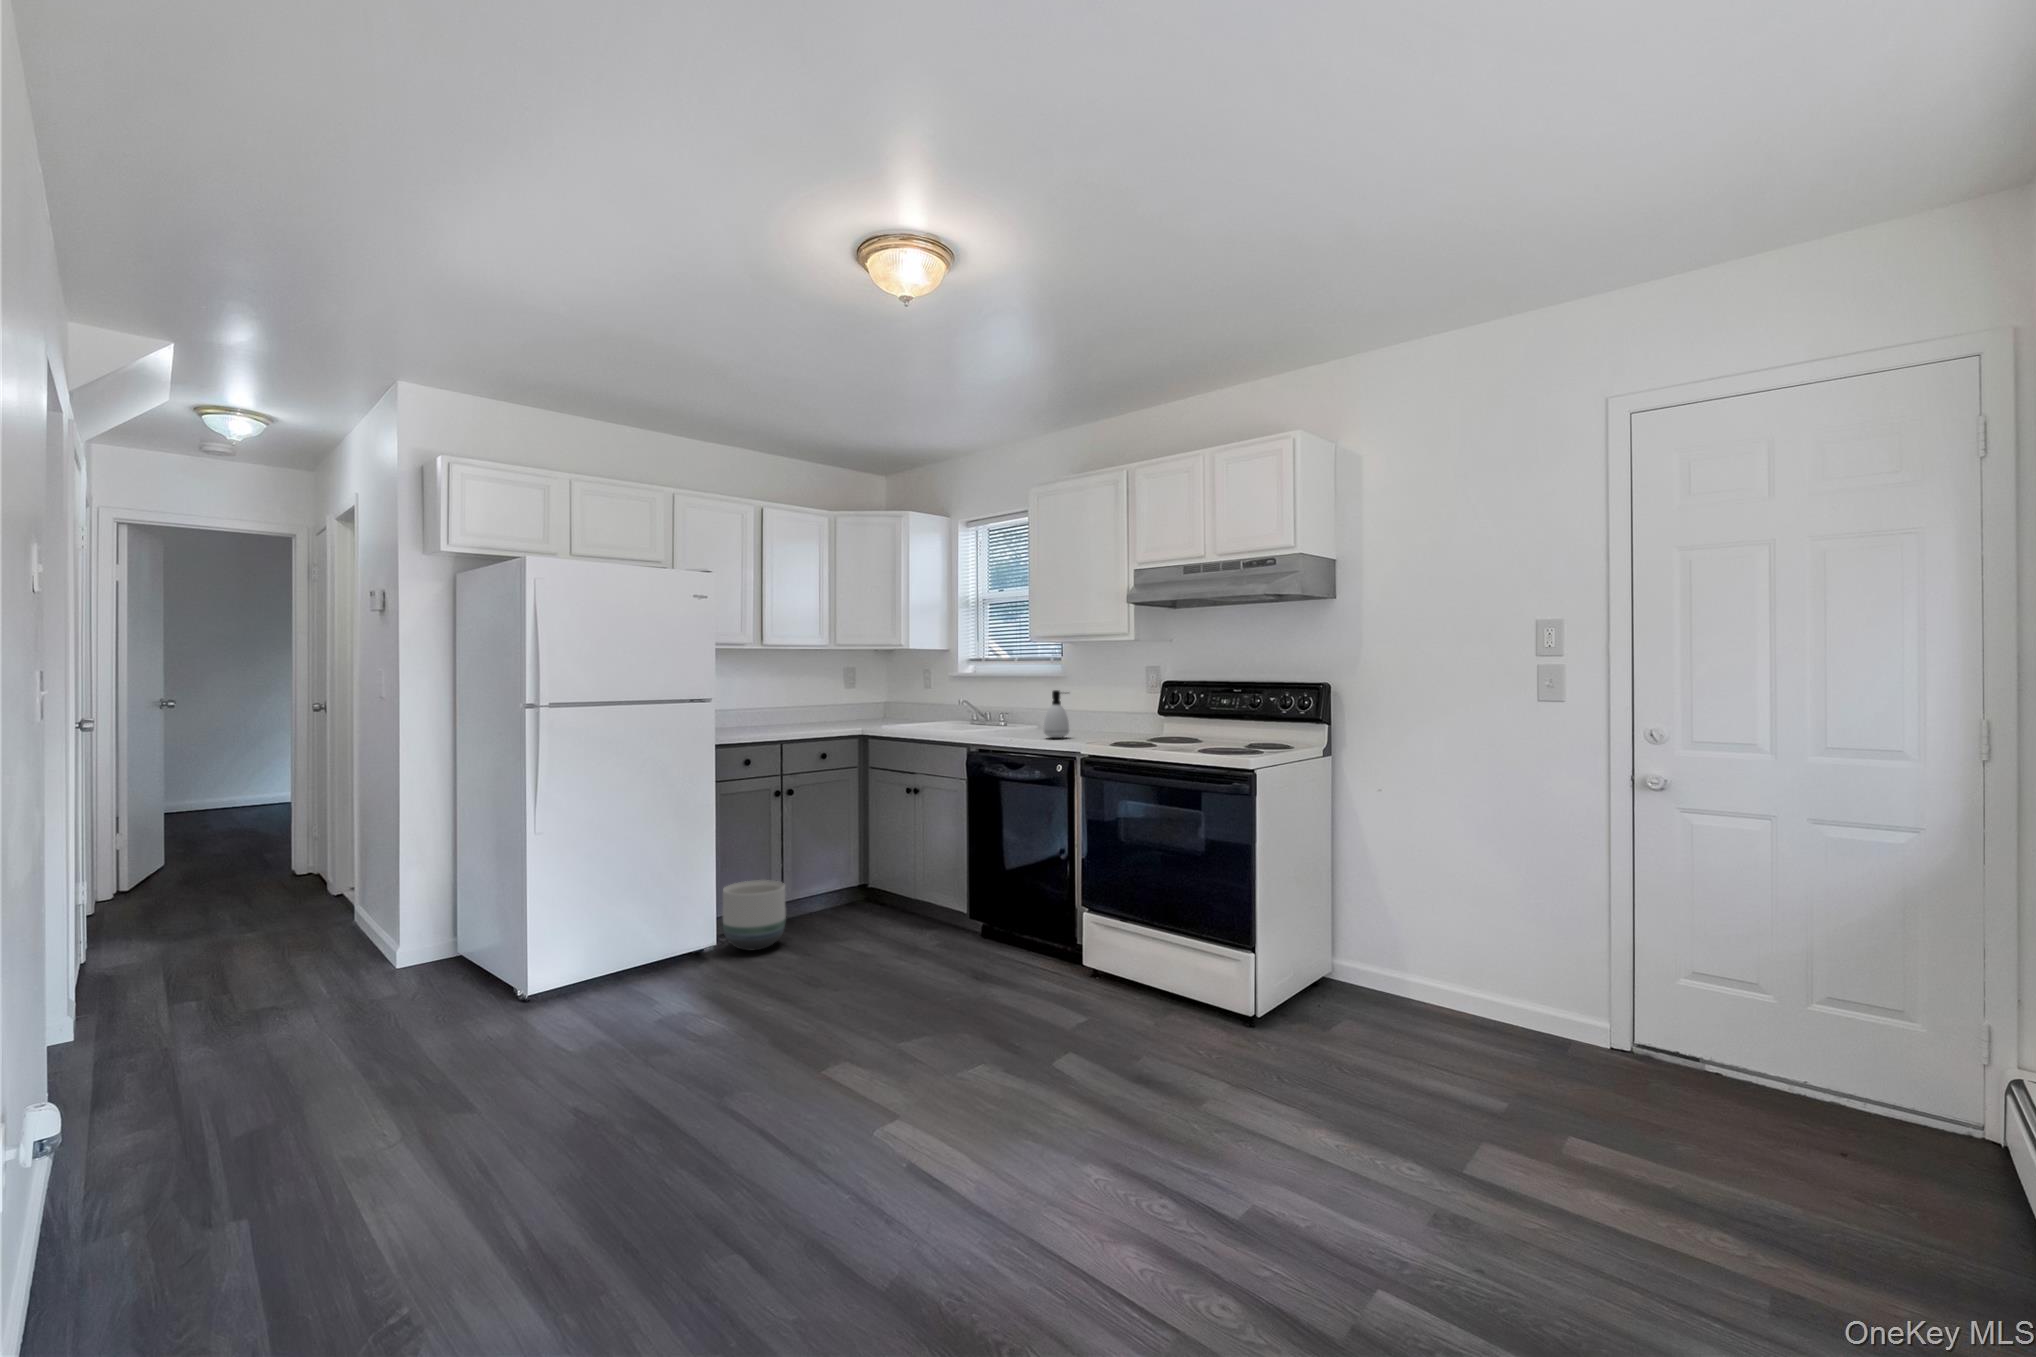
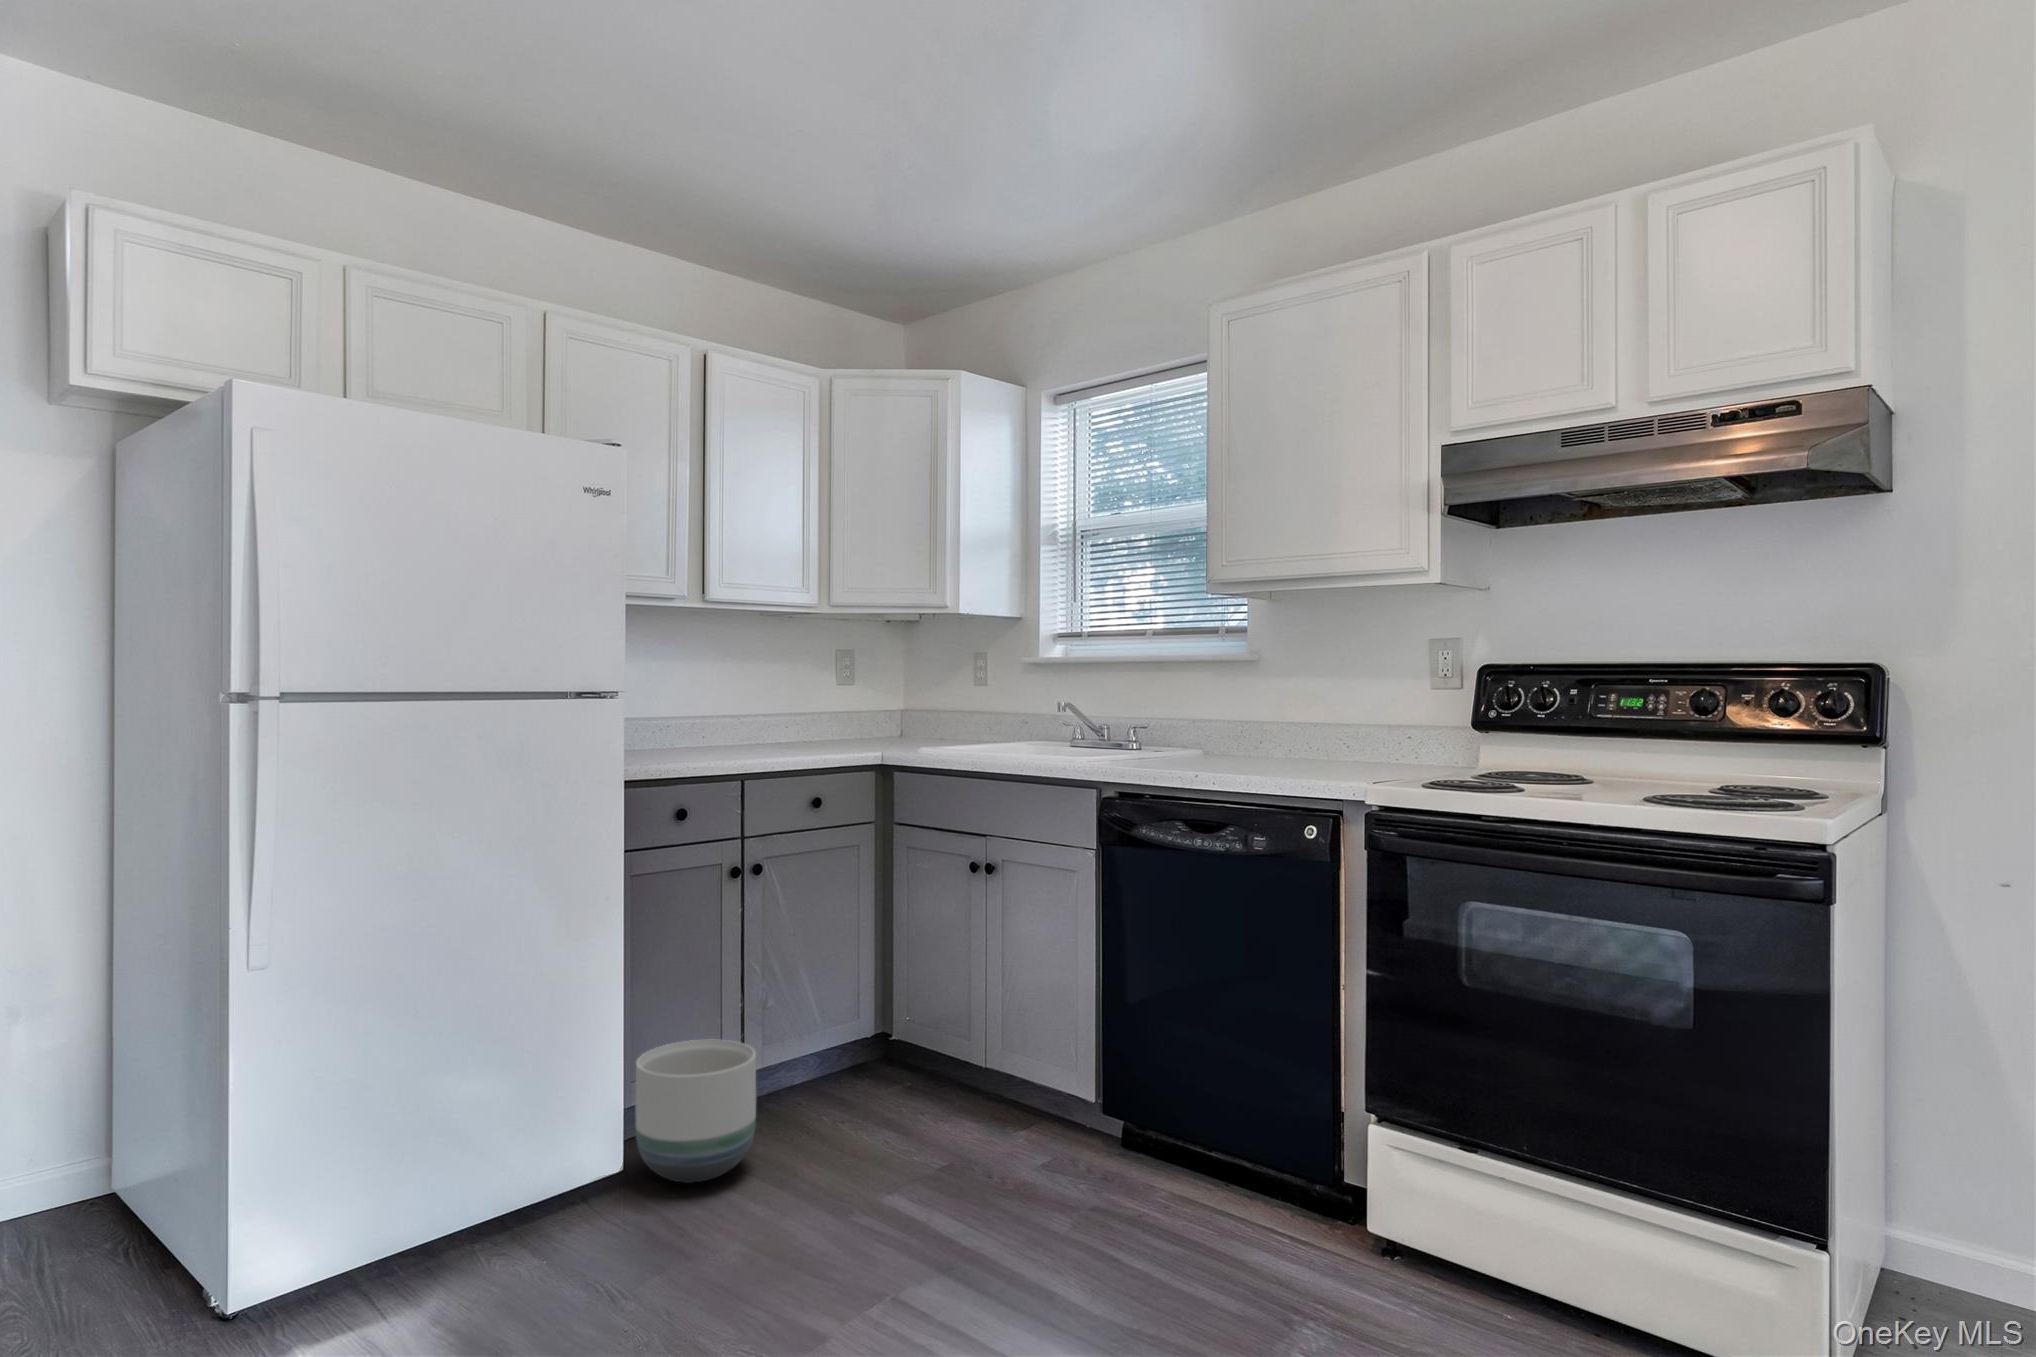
soap dispenser: present [1044,690,1069,738] -> none [1245,681,1296,772]

